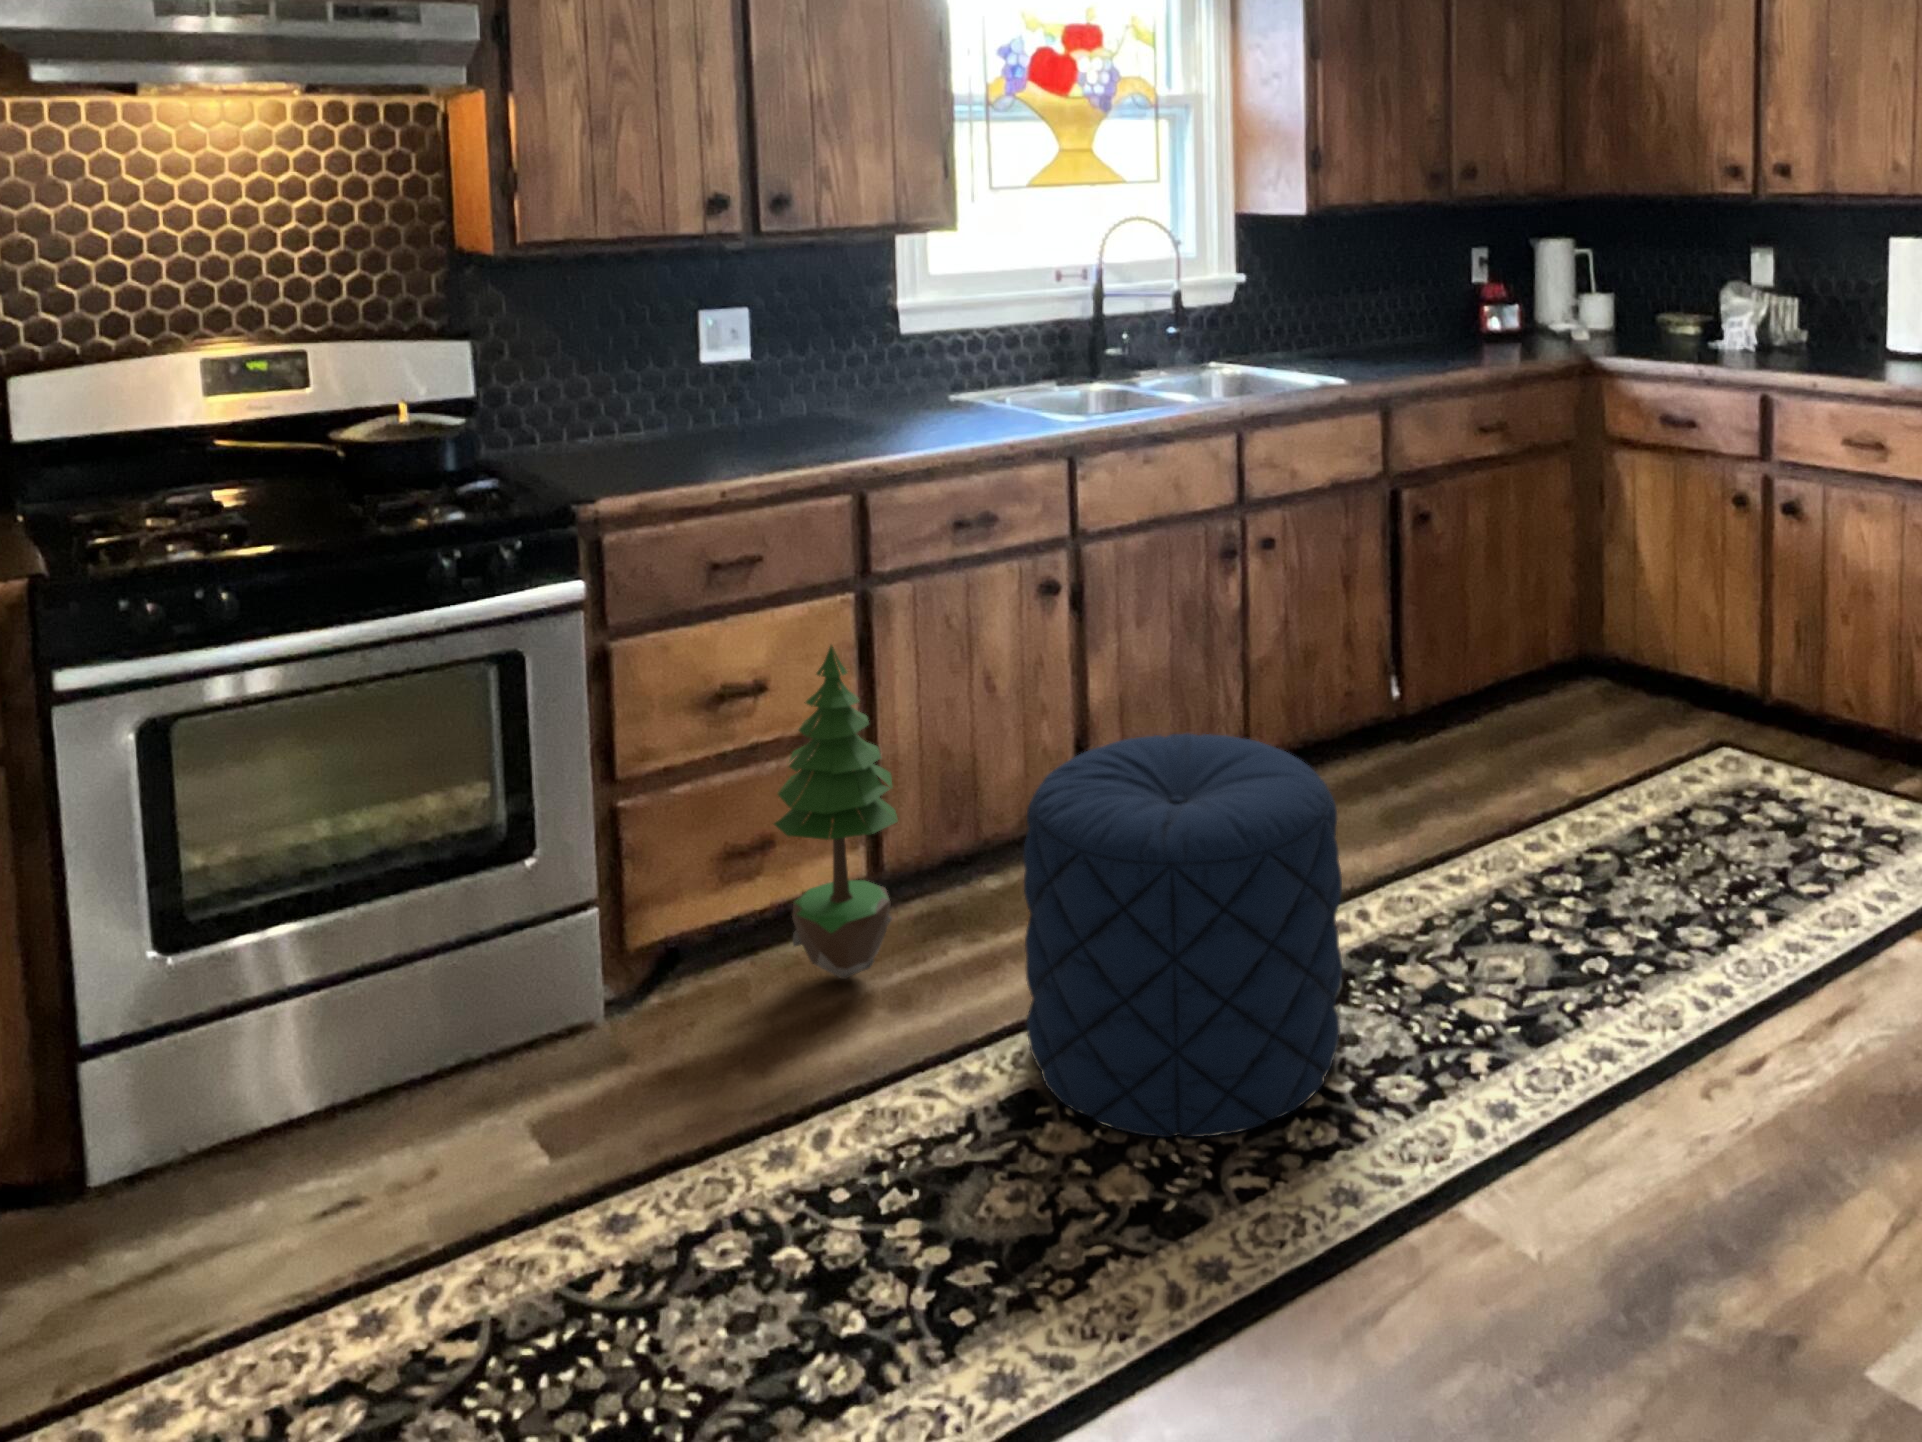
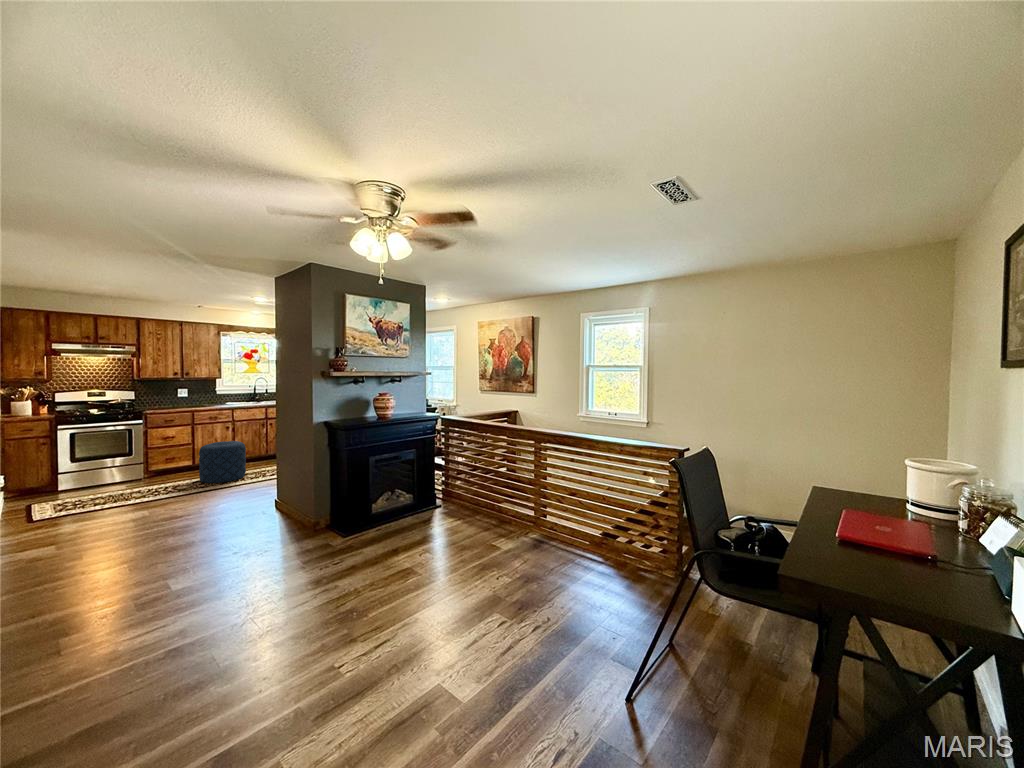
potted tree: present [774,645,898,979] -> none [172,431,192,475]

